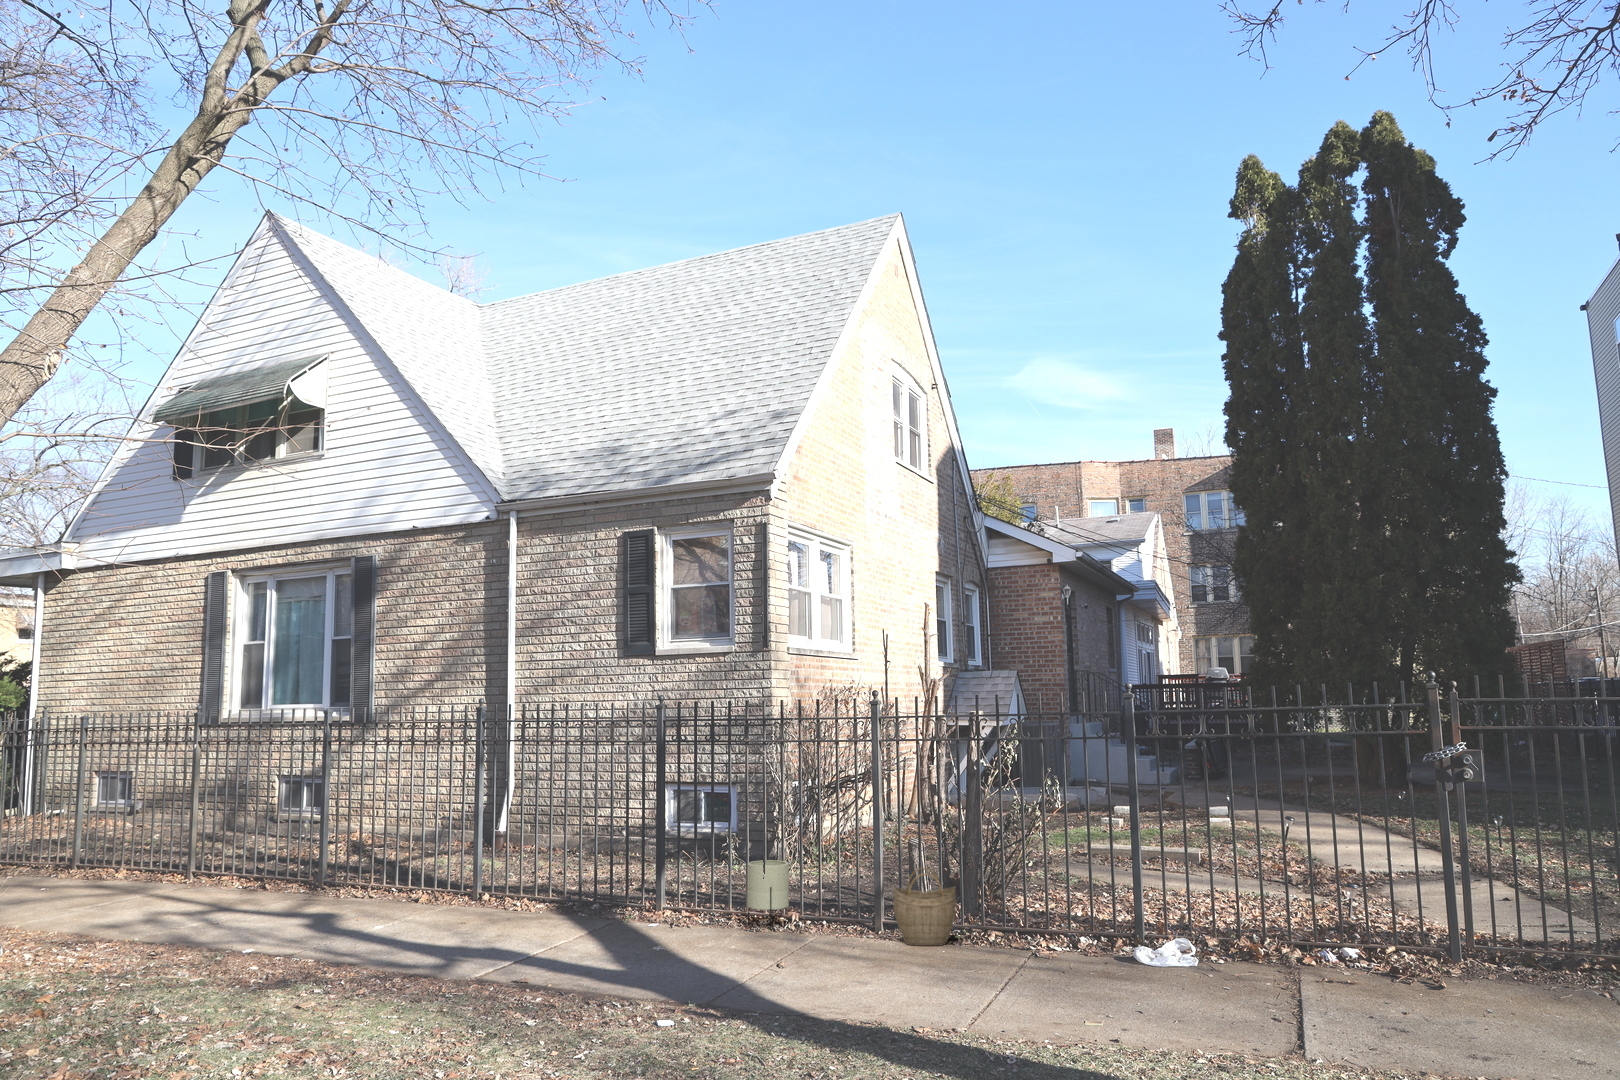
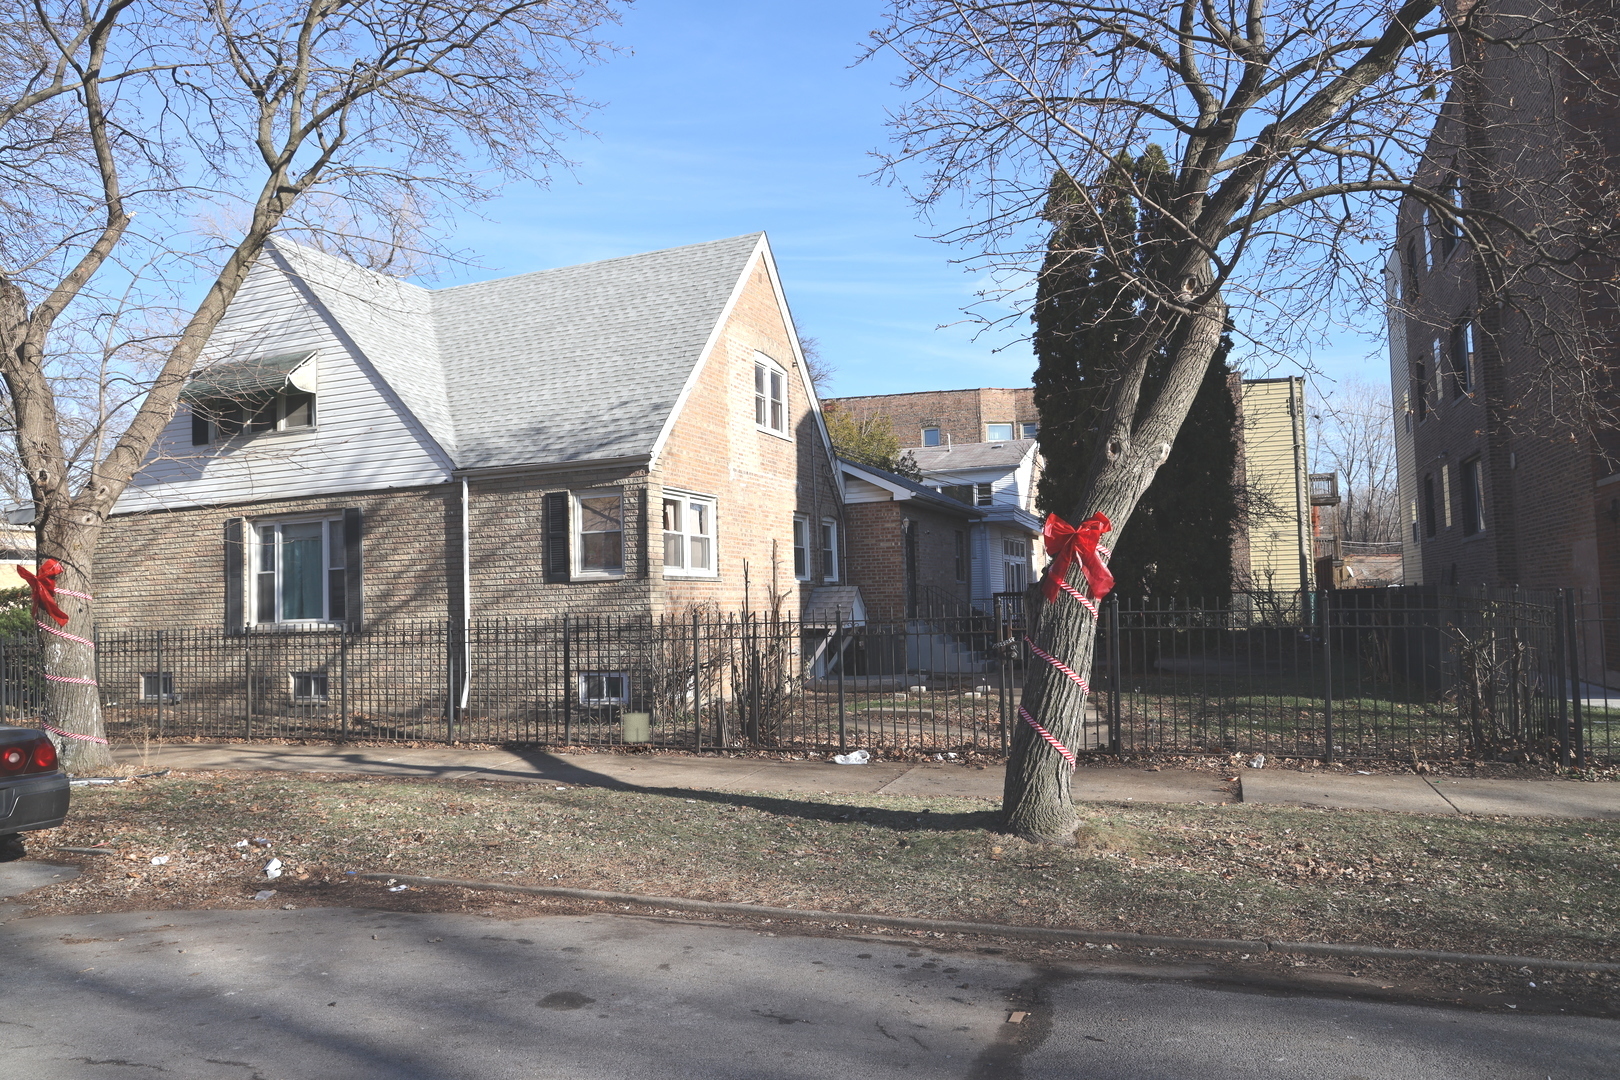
woven basket: present [893,868,956,946] -> none [709,714,747,758]

